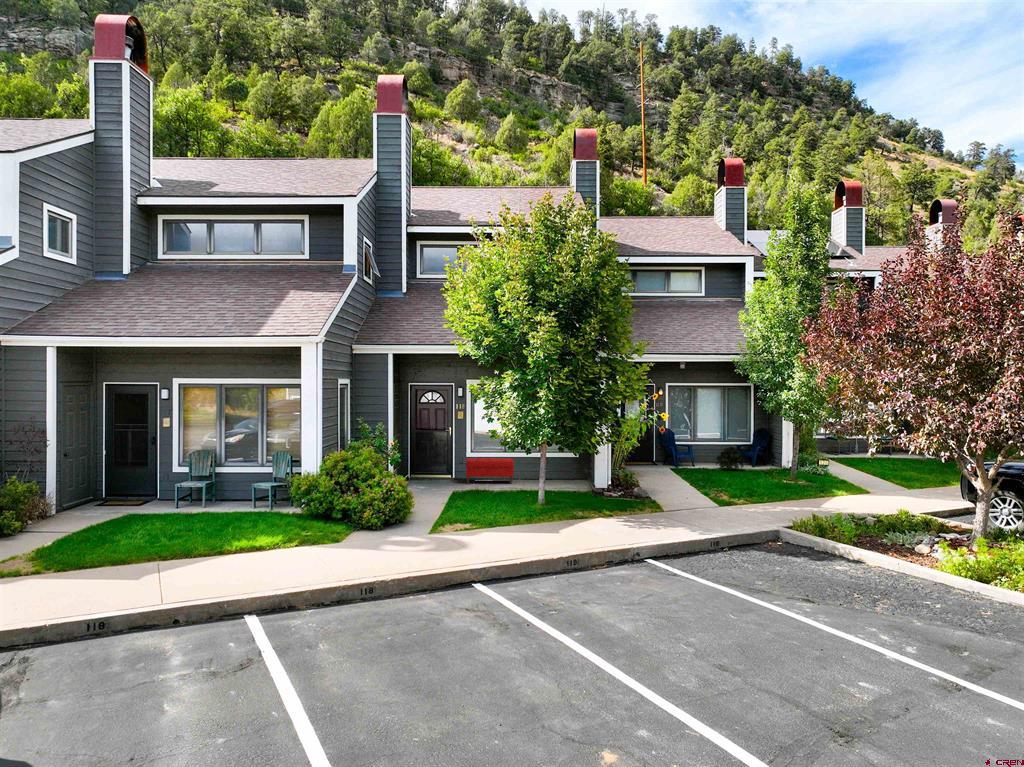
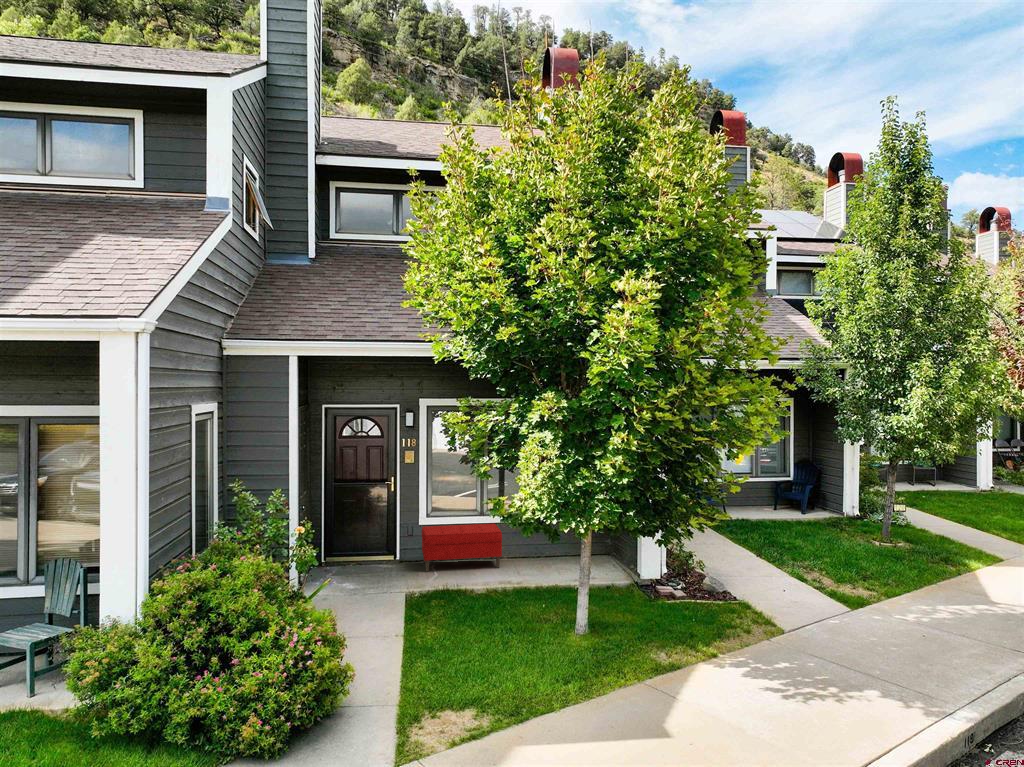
potted plant: present [716,447,744,470] -> none [752,485,793,518]

